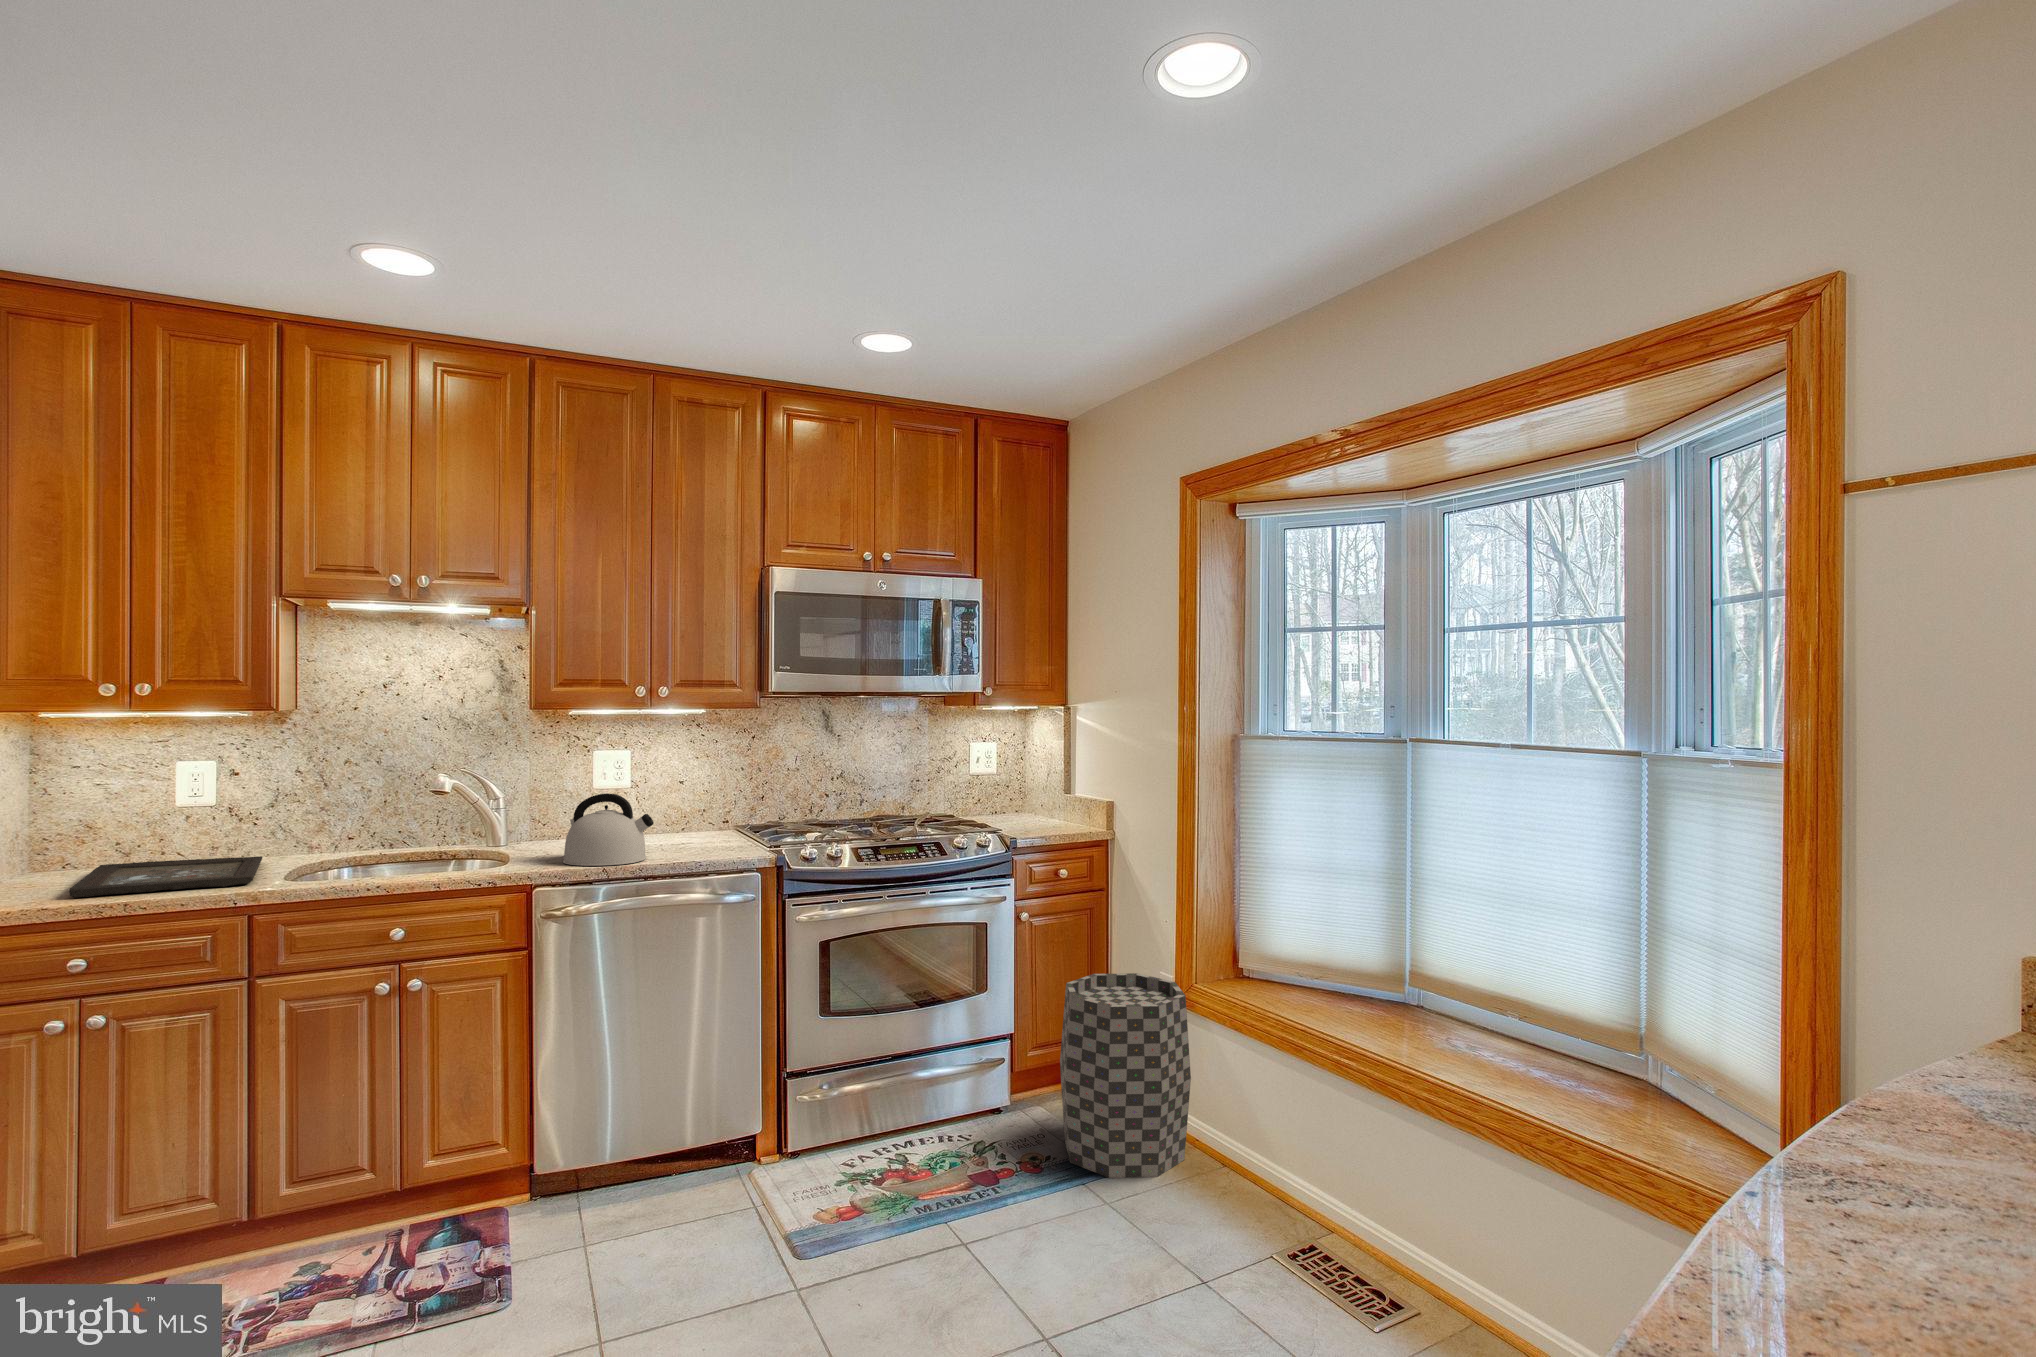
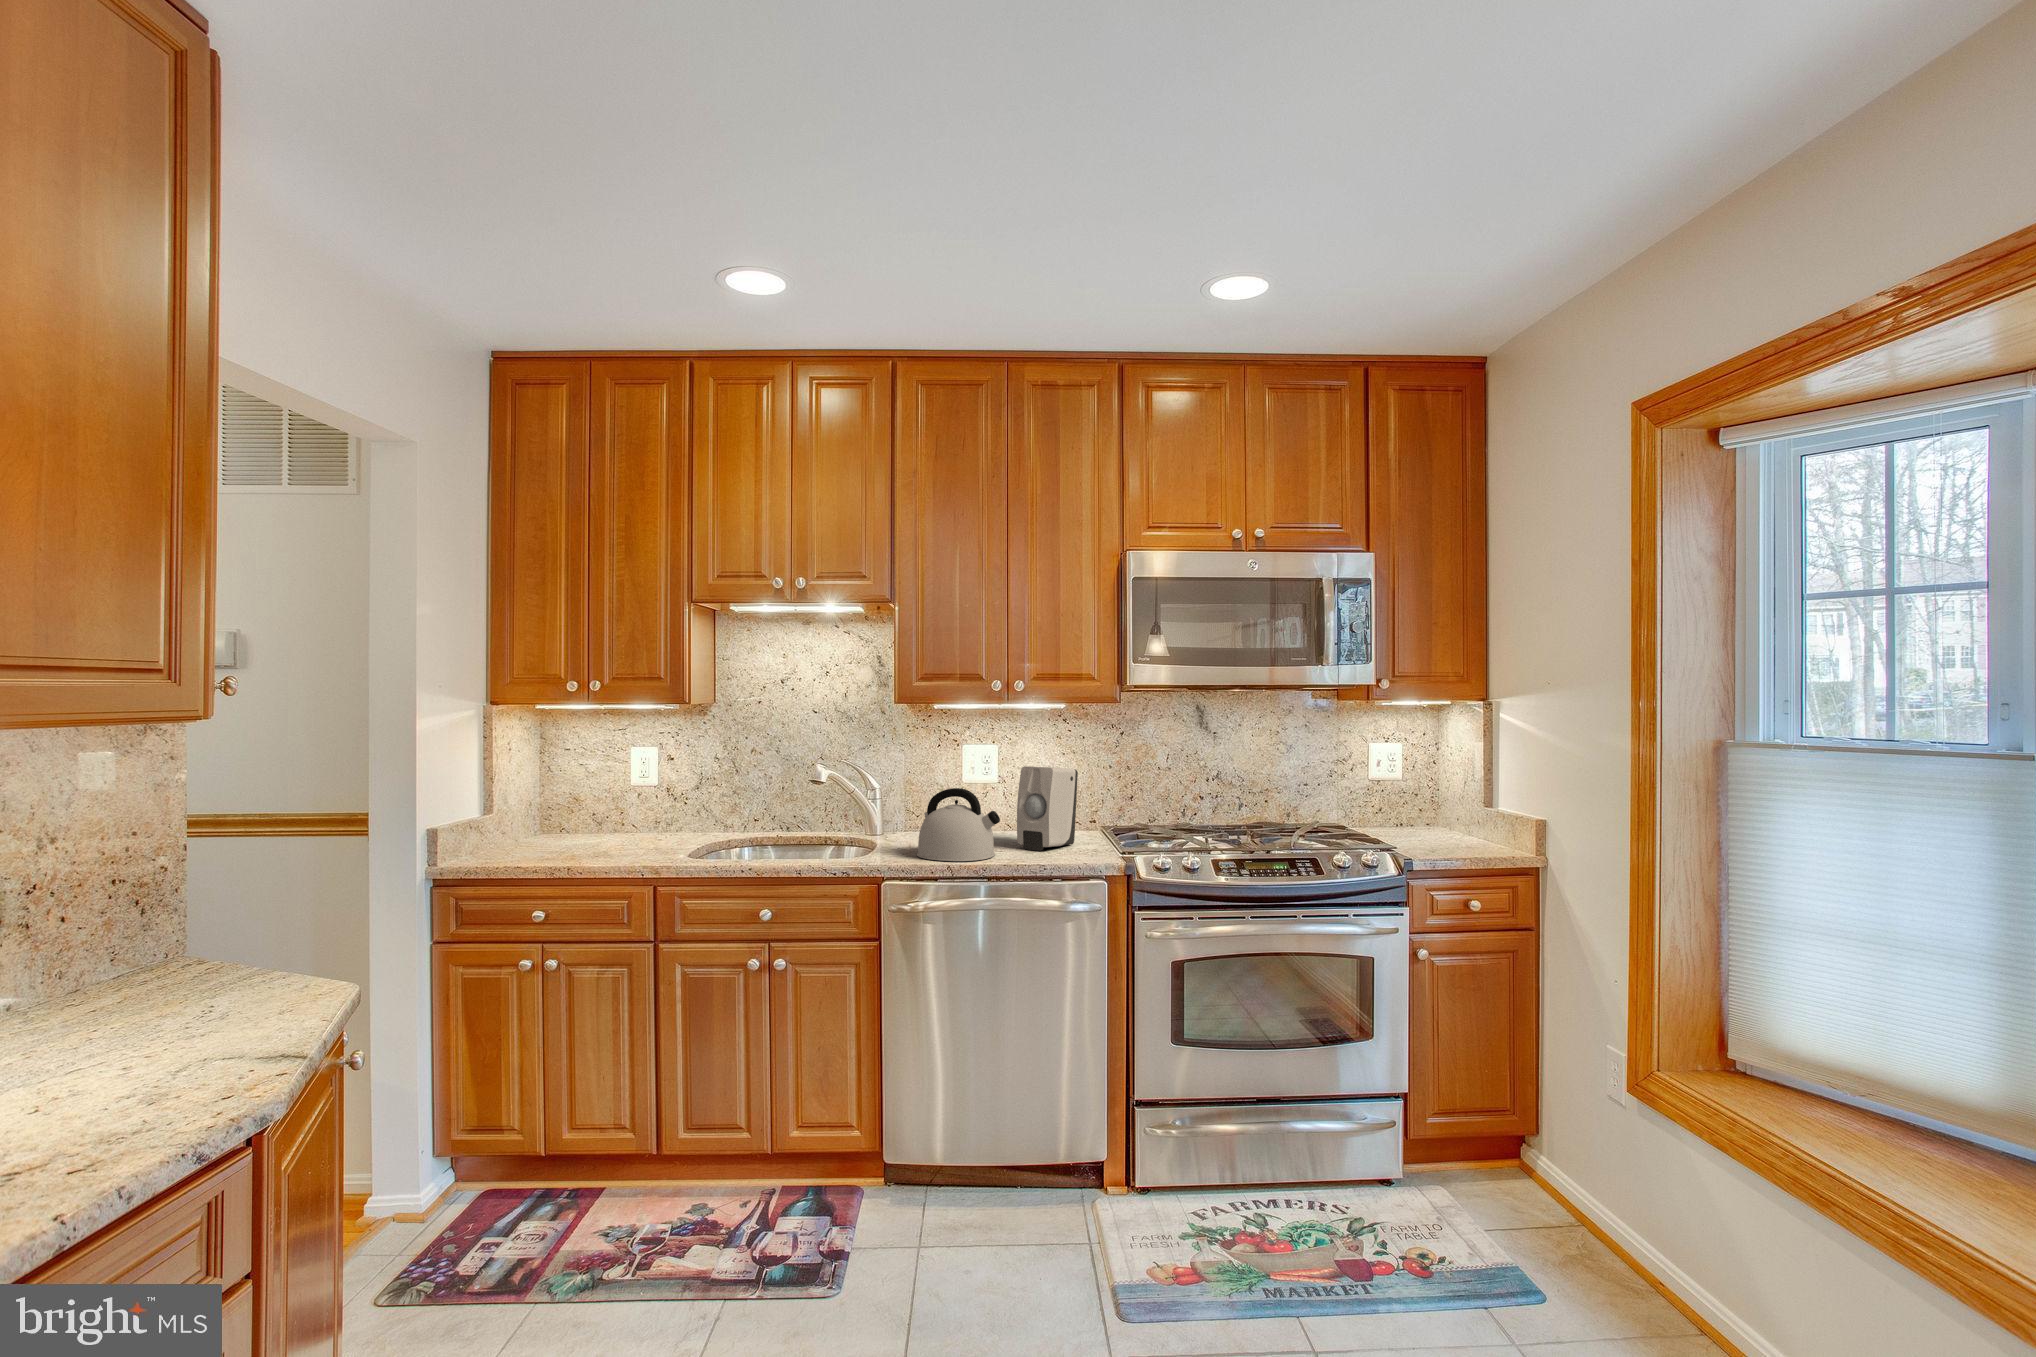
soap dispenser: none [664,770,723,851] -> present [1017,766,1078,851]
tray: present [69,856,262,898] -> none [535,830,688,859]
trash can: present [1060,973,1191,1178] -> none [1462,1039,1648,1324]

